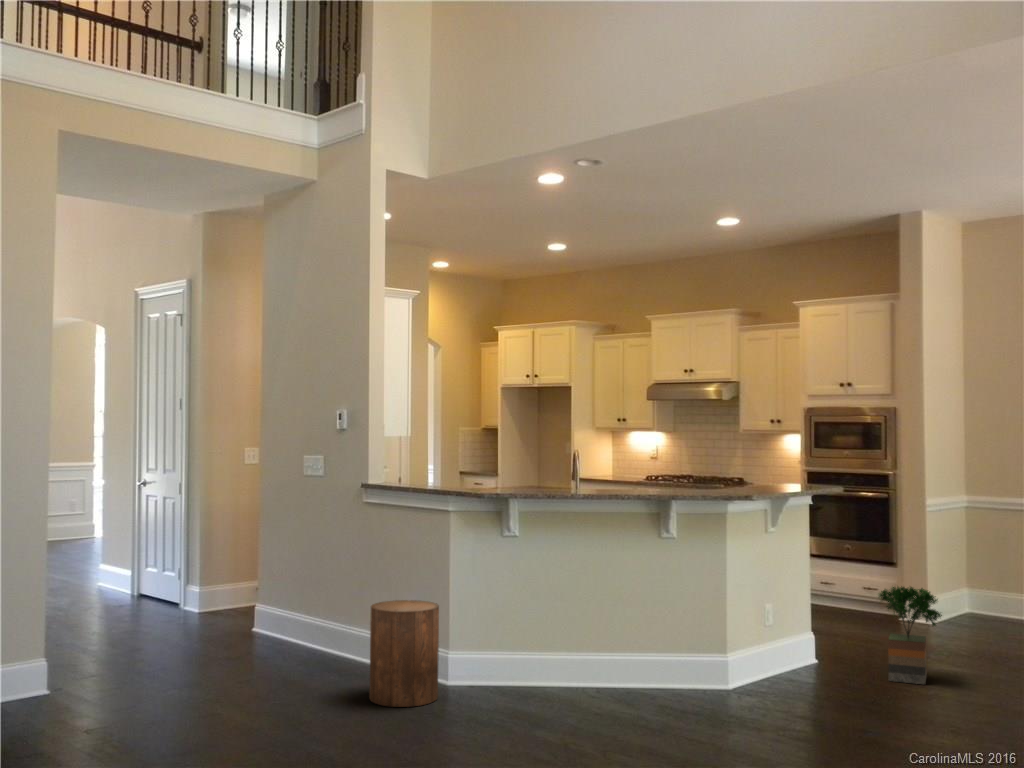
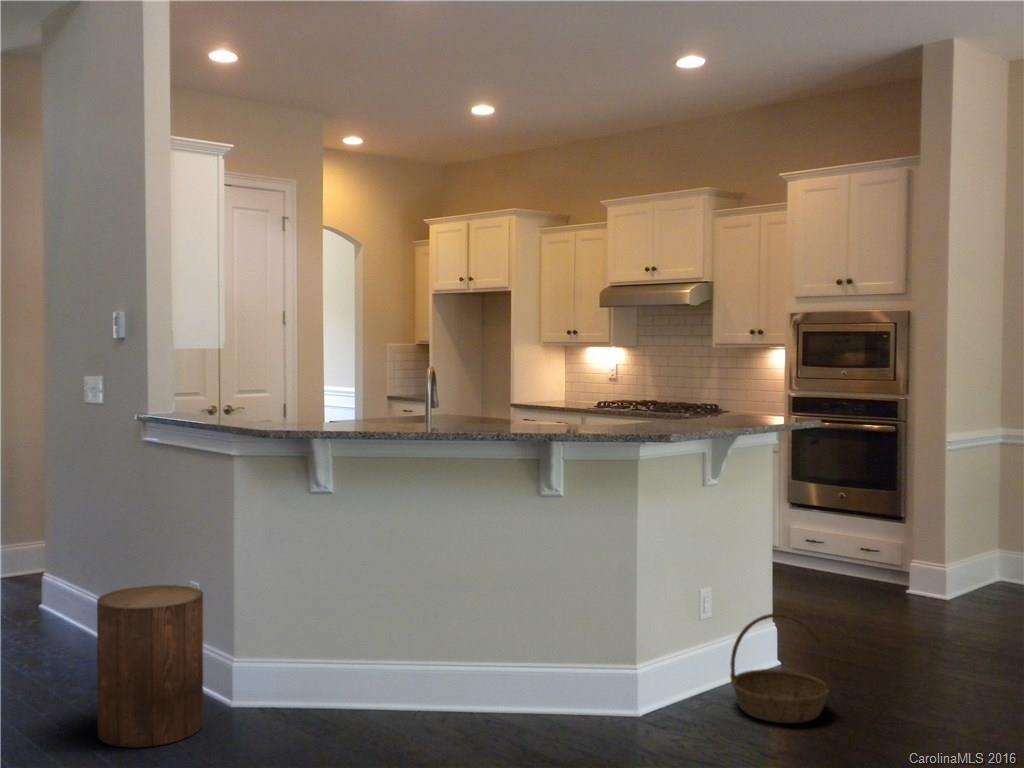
potted tree: present [879,586,942,685] -> none [860,561,958,708]
basket: none [791,619,861,693] -> present [730,613,831,723]

